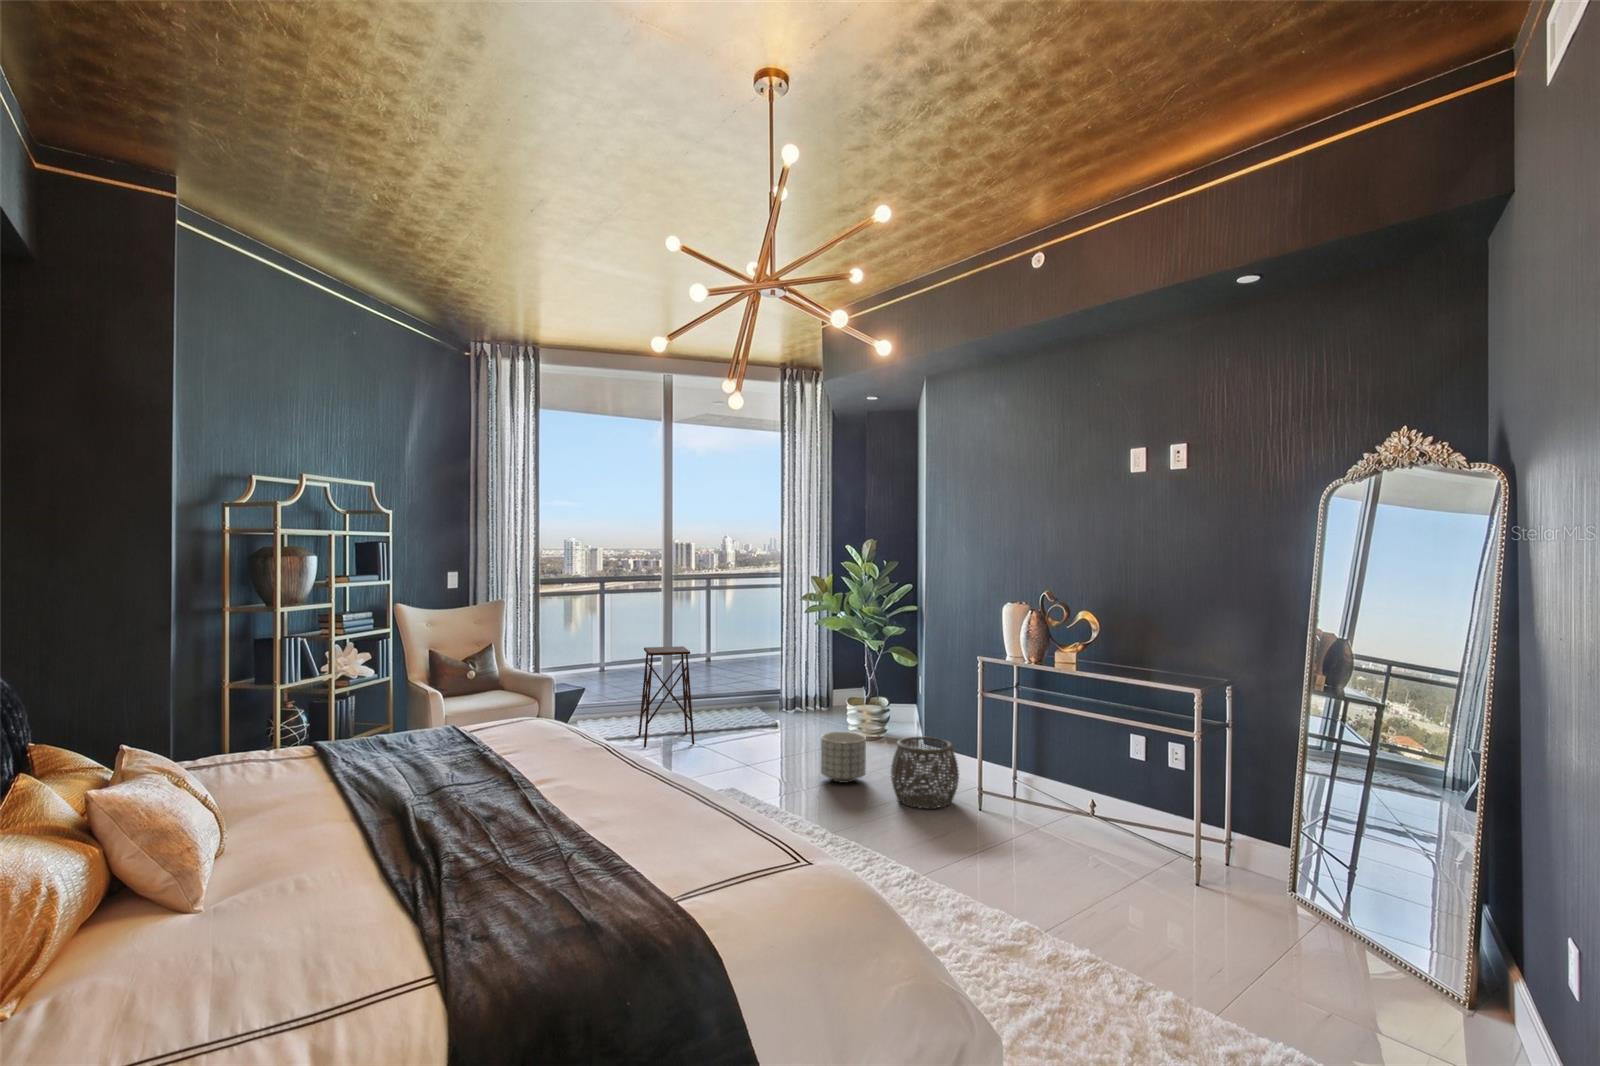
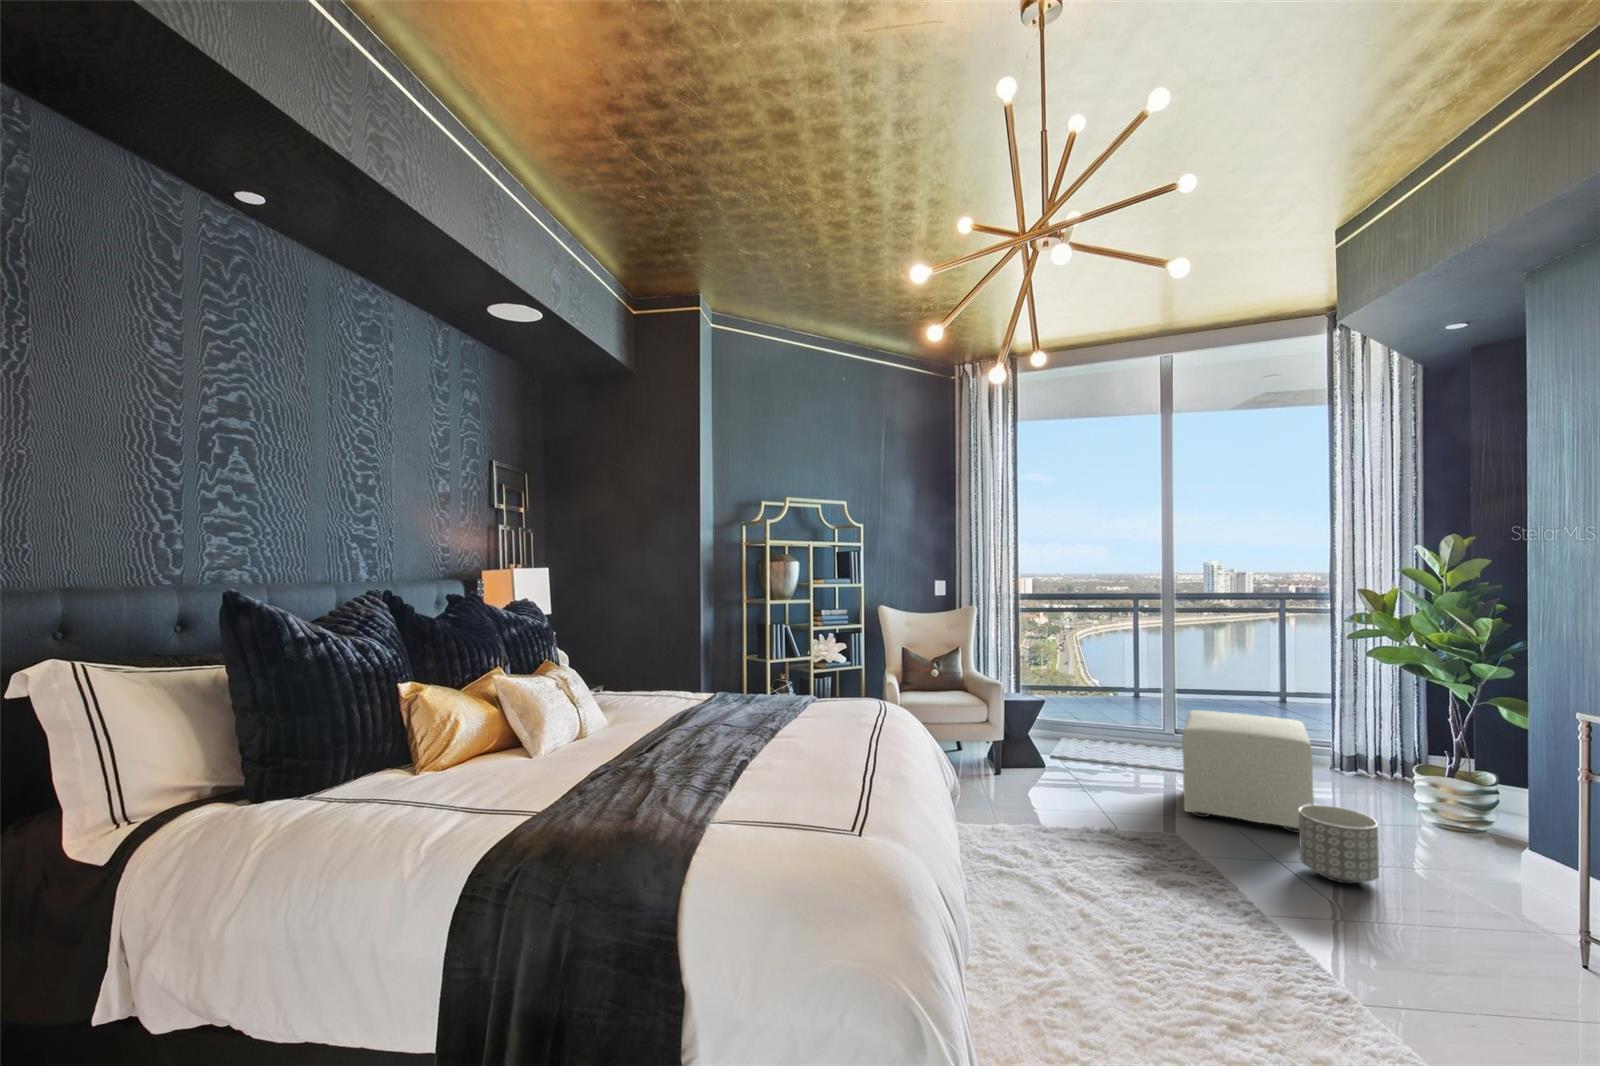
side table: present [638,646,694,747] -> none [1102,663,1168,781]
ottoman: none [717,677,814,764] -> present [1182,710,1314,833]
woven basket: present [890,736,959,809] -> none [1395,842,1544,977]

